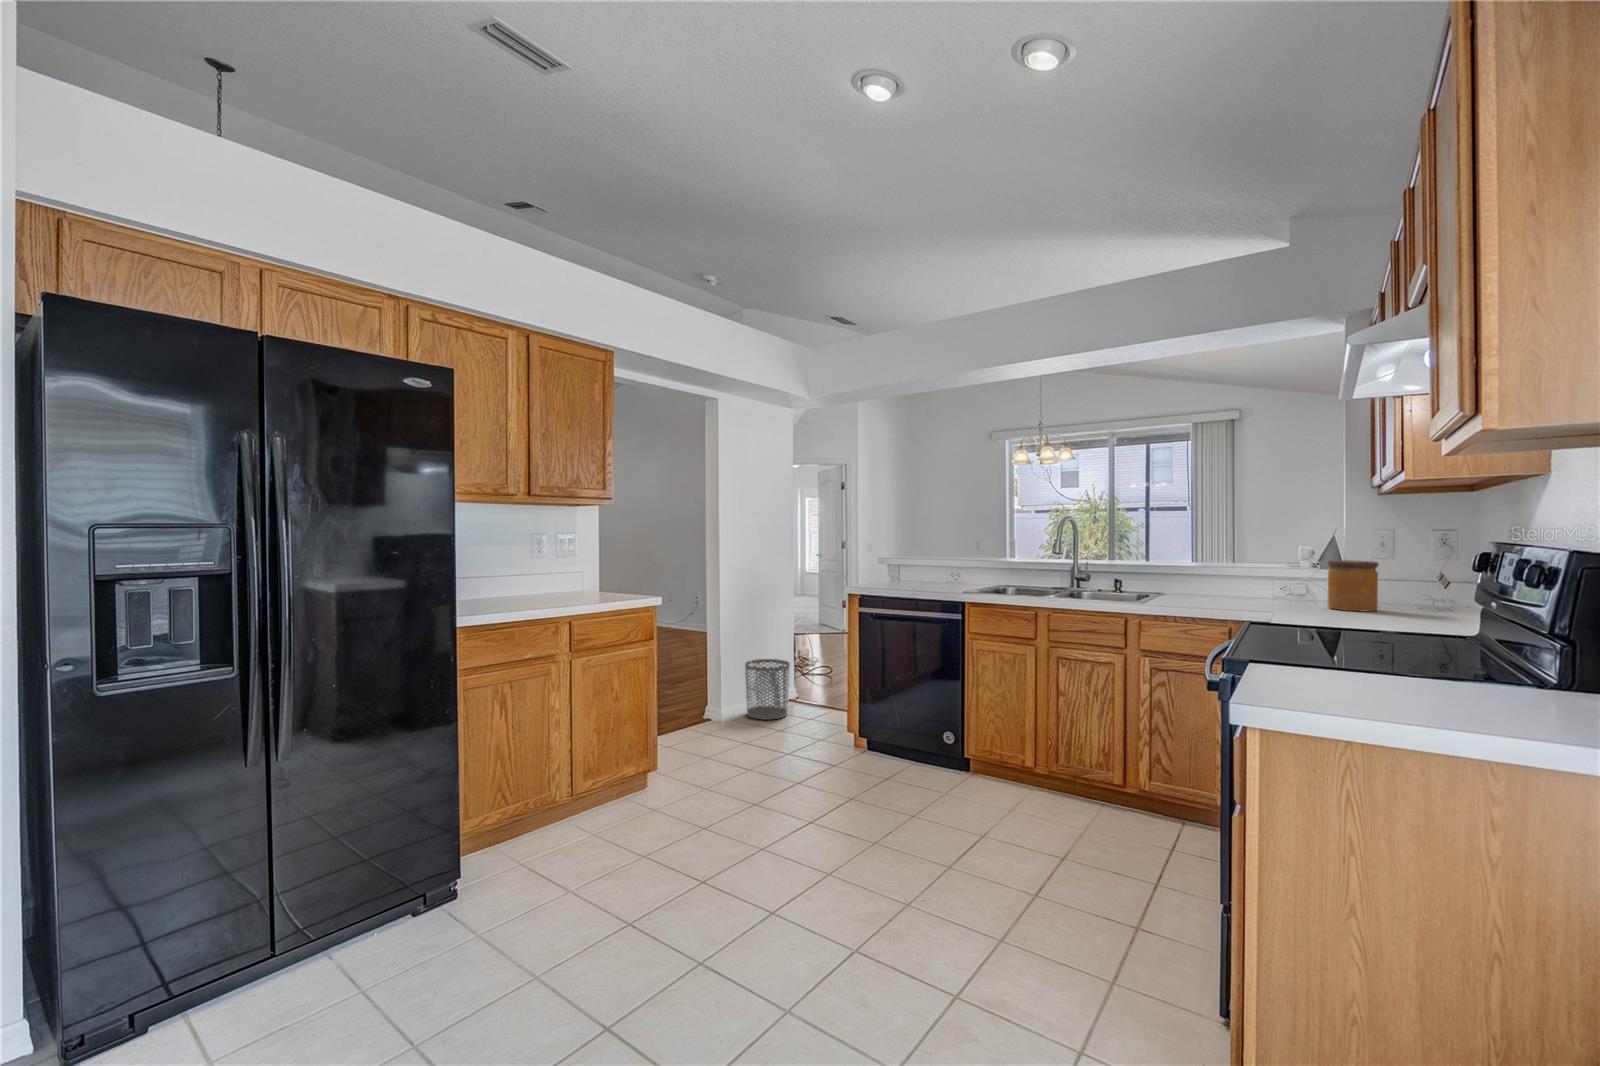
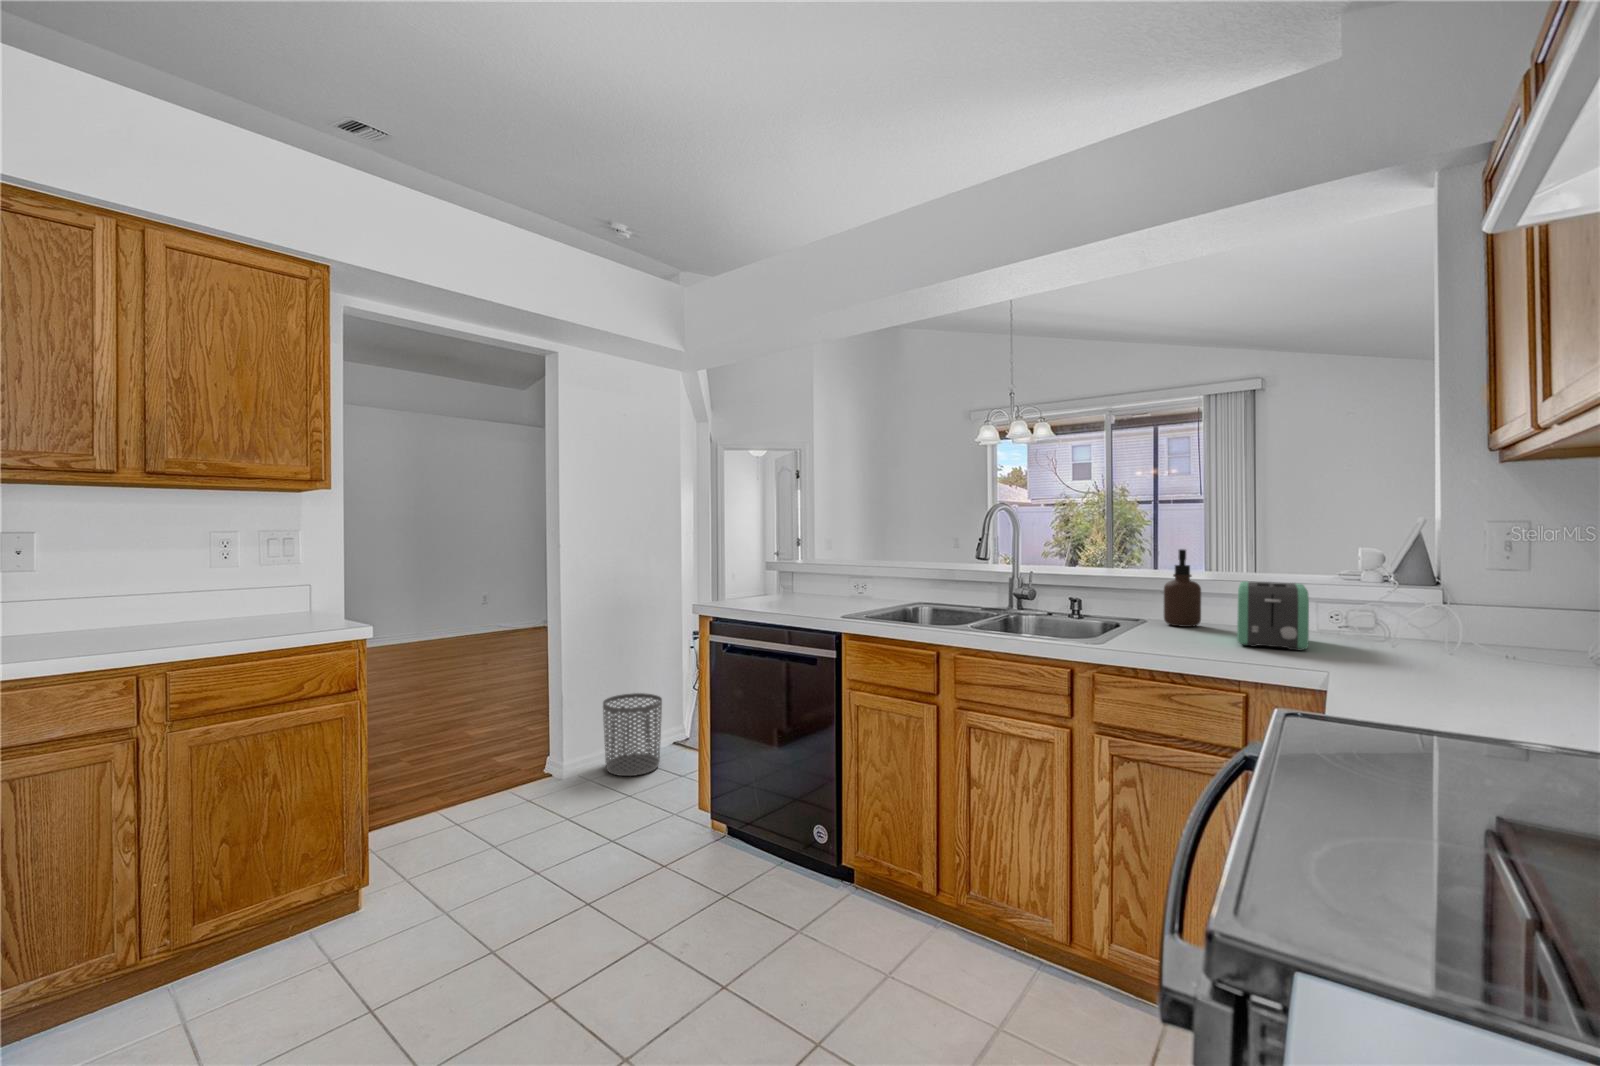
soap dispenser: none [1176,546,1200,596] -> present [1164,549,1201,627]
jar: present [1328,560,1378,612] -> none [1424,576,1526,672]
toaster: none [1224,566,1265,605] -> present [1237,581,1309,650]

